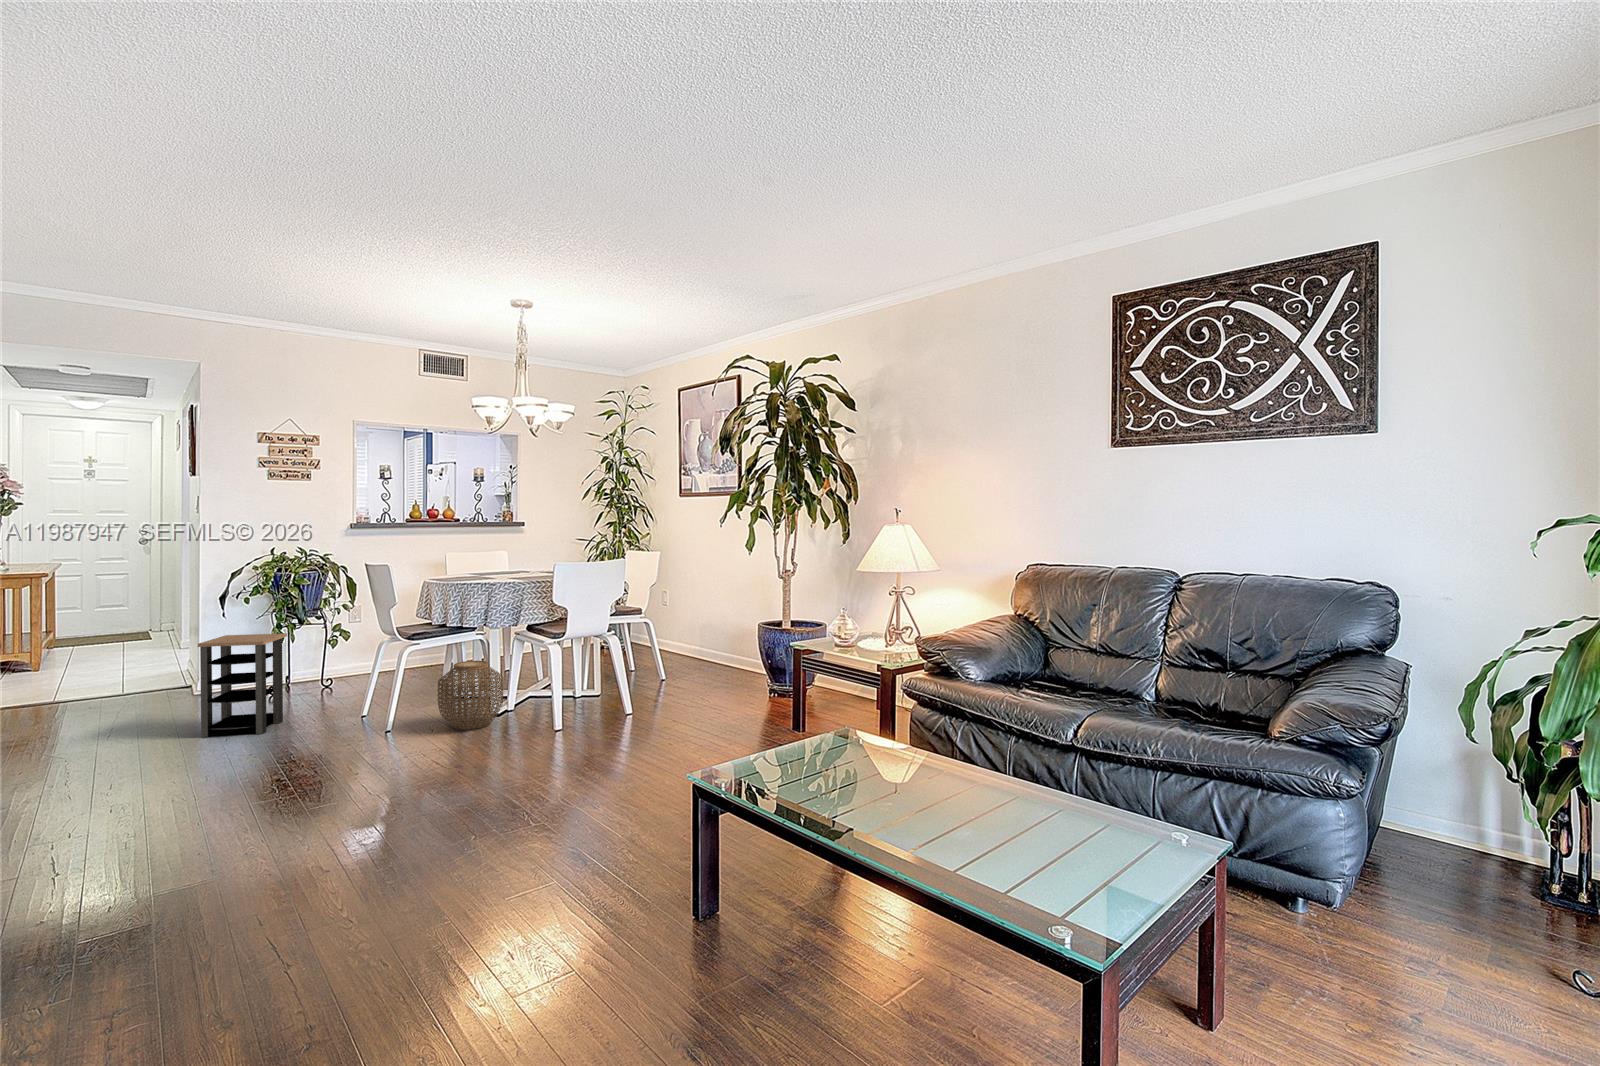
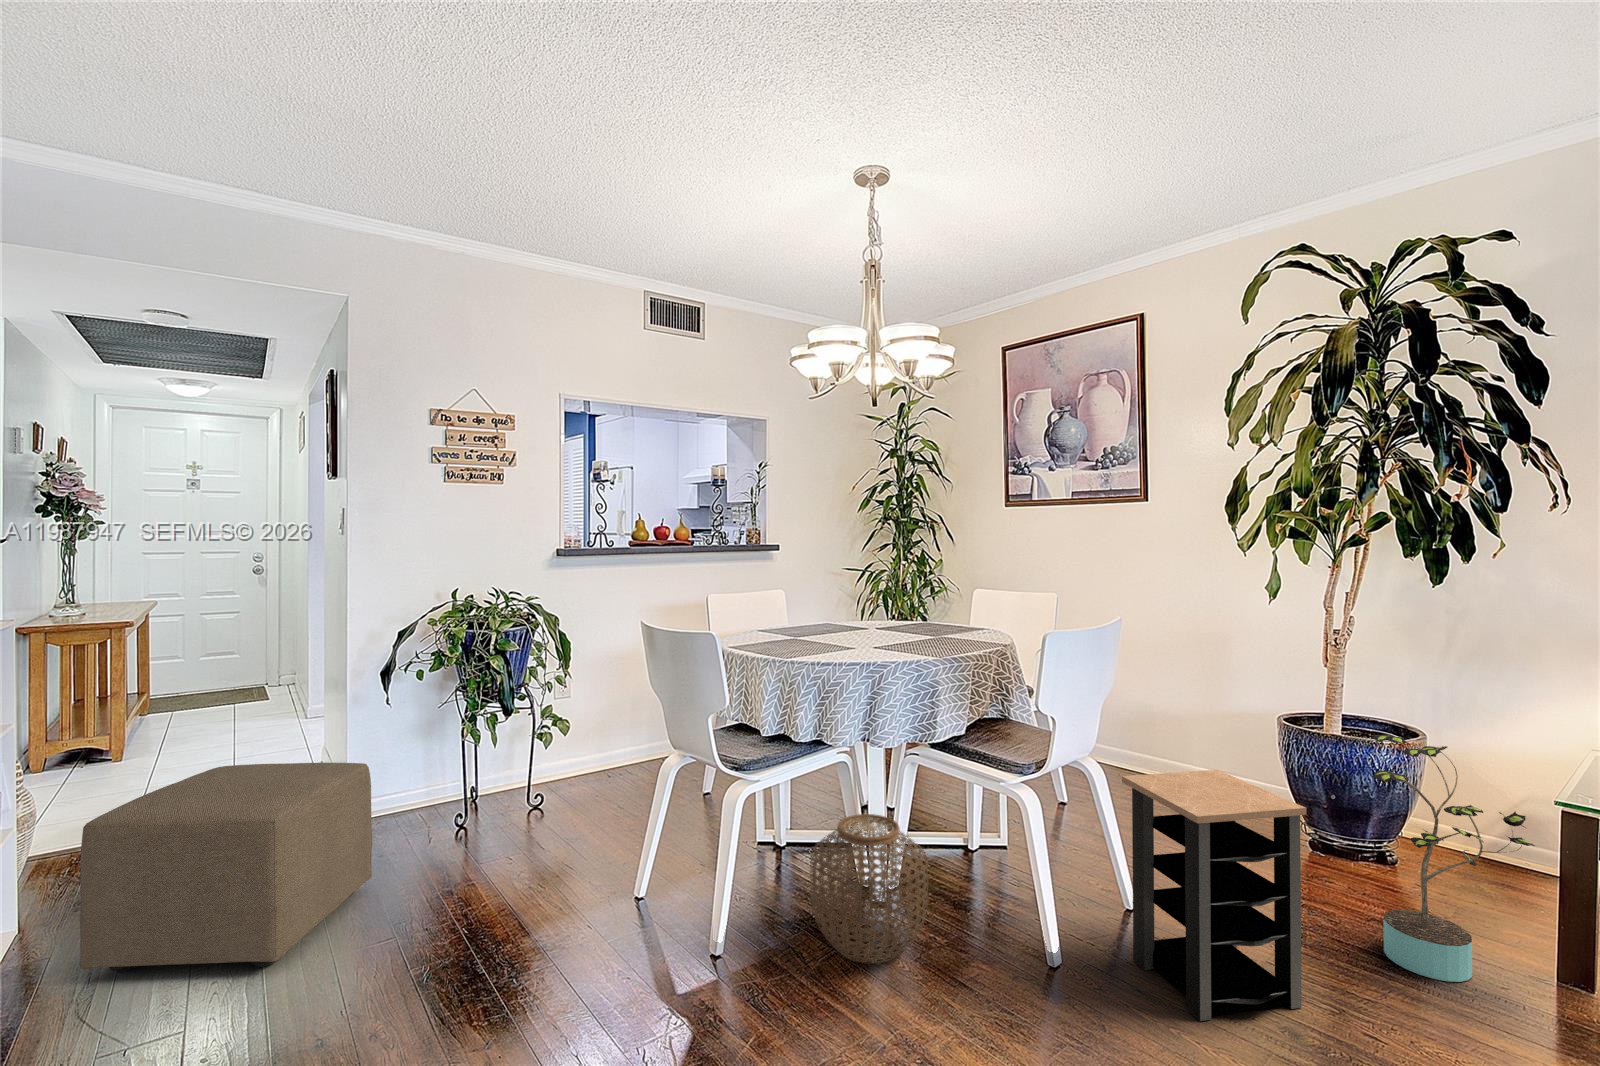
potted plant: none [713,617,777,729] -> present [1373,735,1535,982]
side table: present [198,633,287,737] -> present [1122,770,1306,1021]
ottoman: none [39,642,207,738] -> present [80,763,372,972]

